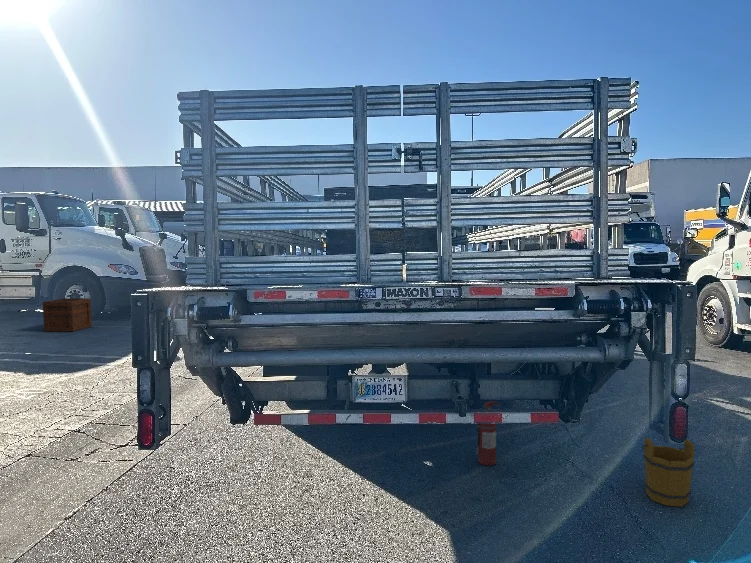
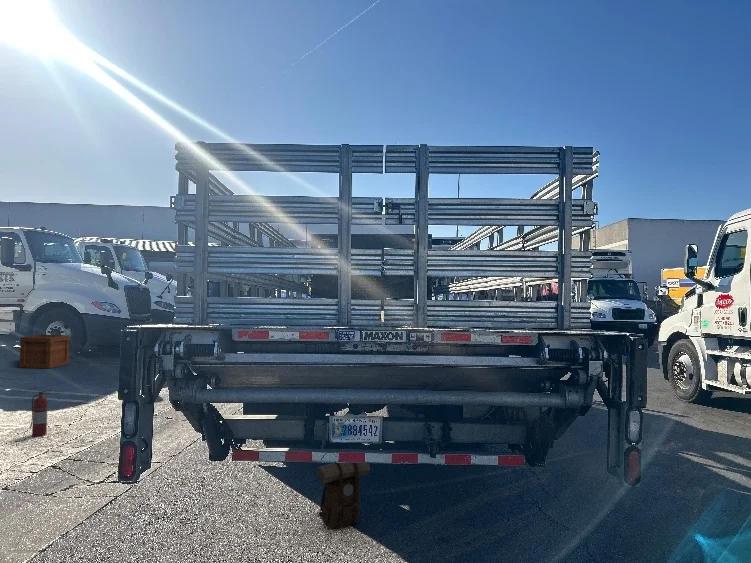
fire extinguisher: present [476,401,500,465] -> present [30,390,51,436]
backpack: none [343,419,397,490] -> present [318,462,370,529]
bucket: present [642,438,694,507] -> none [603,483,652,551]

